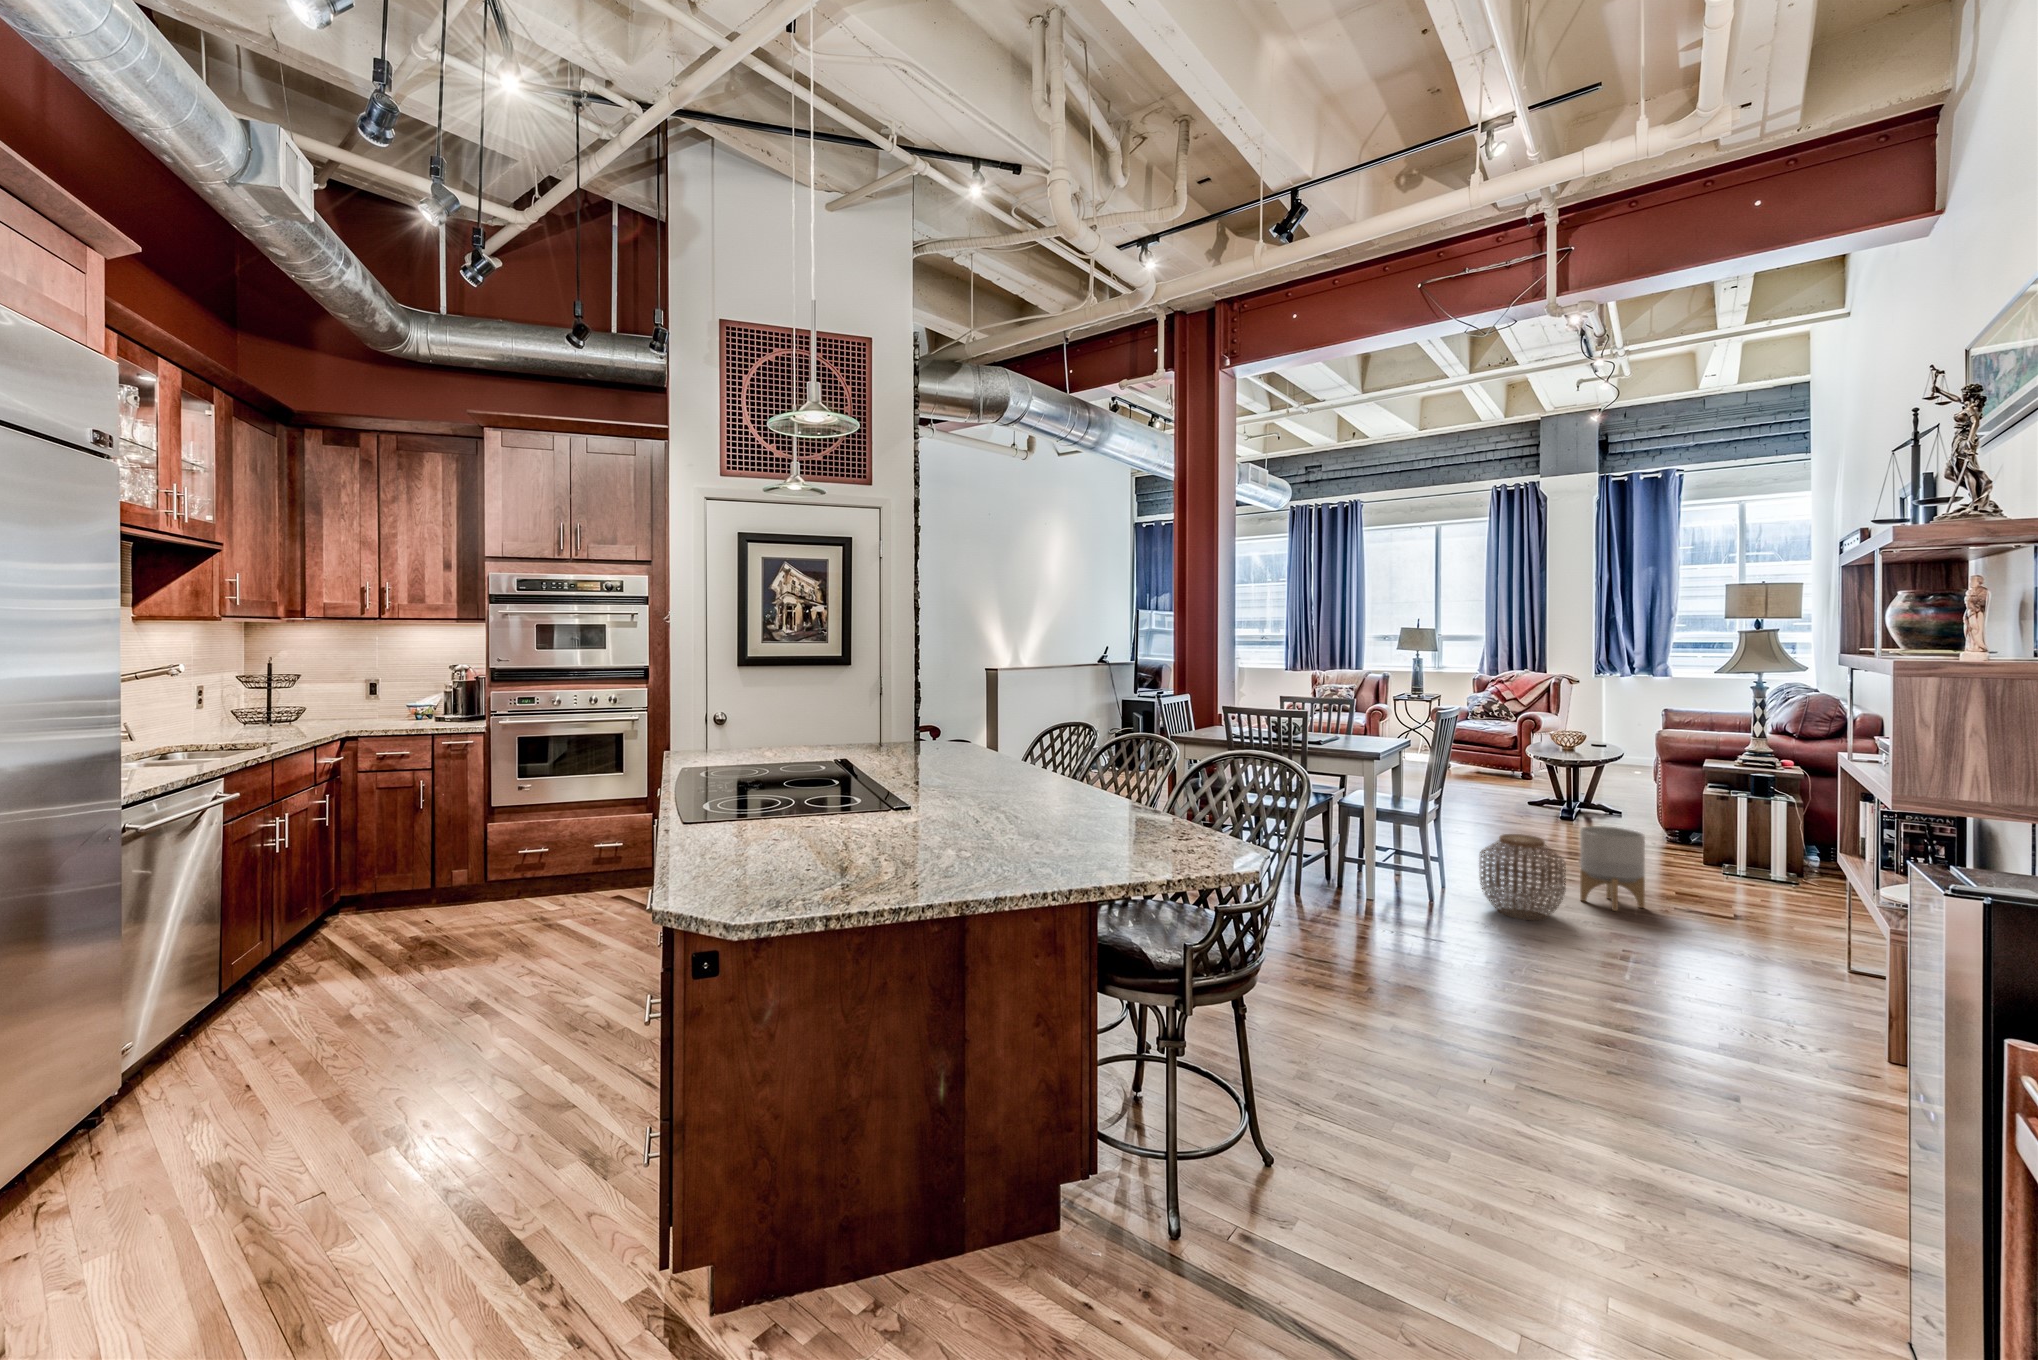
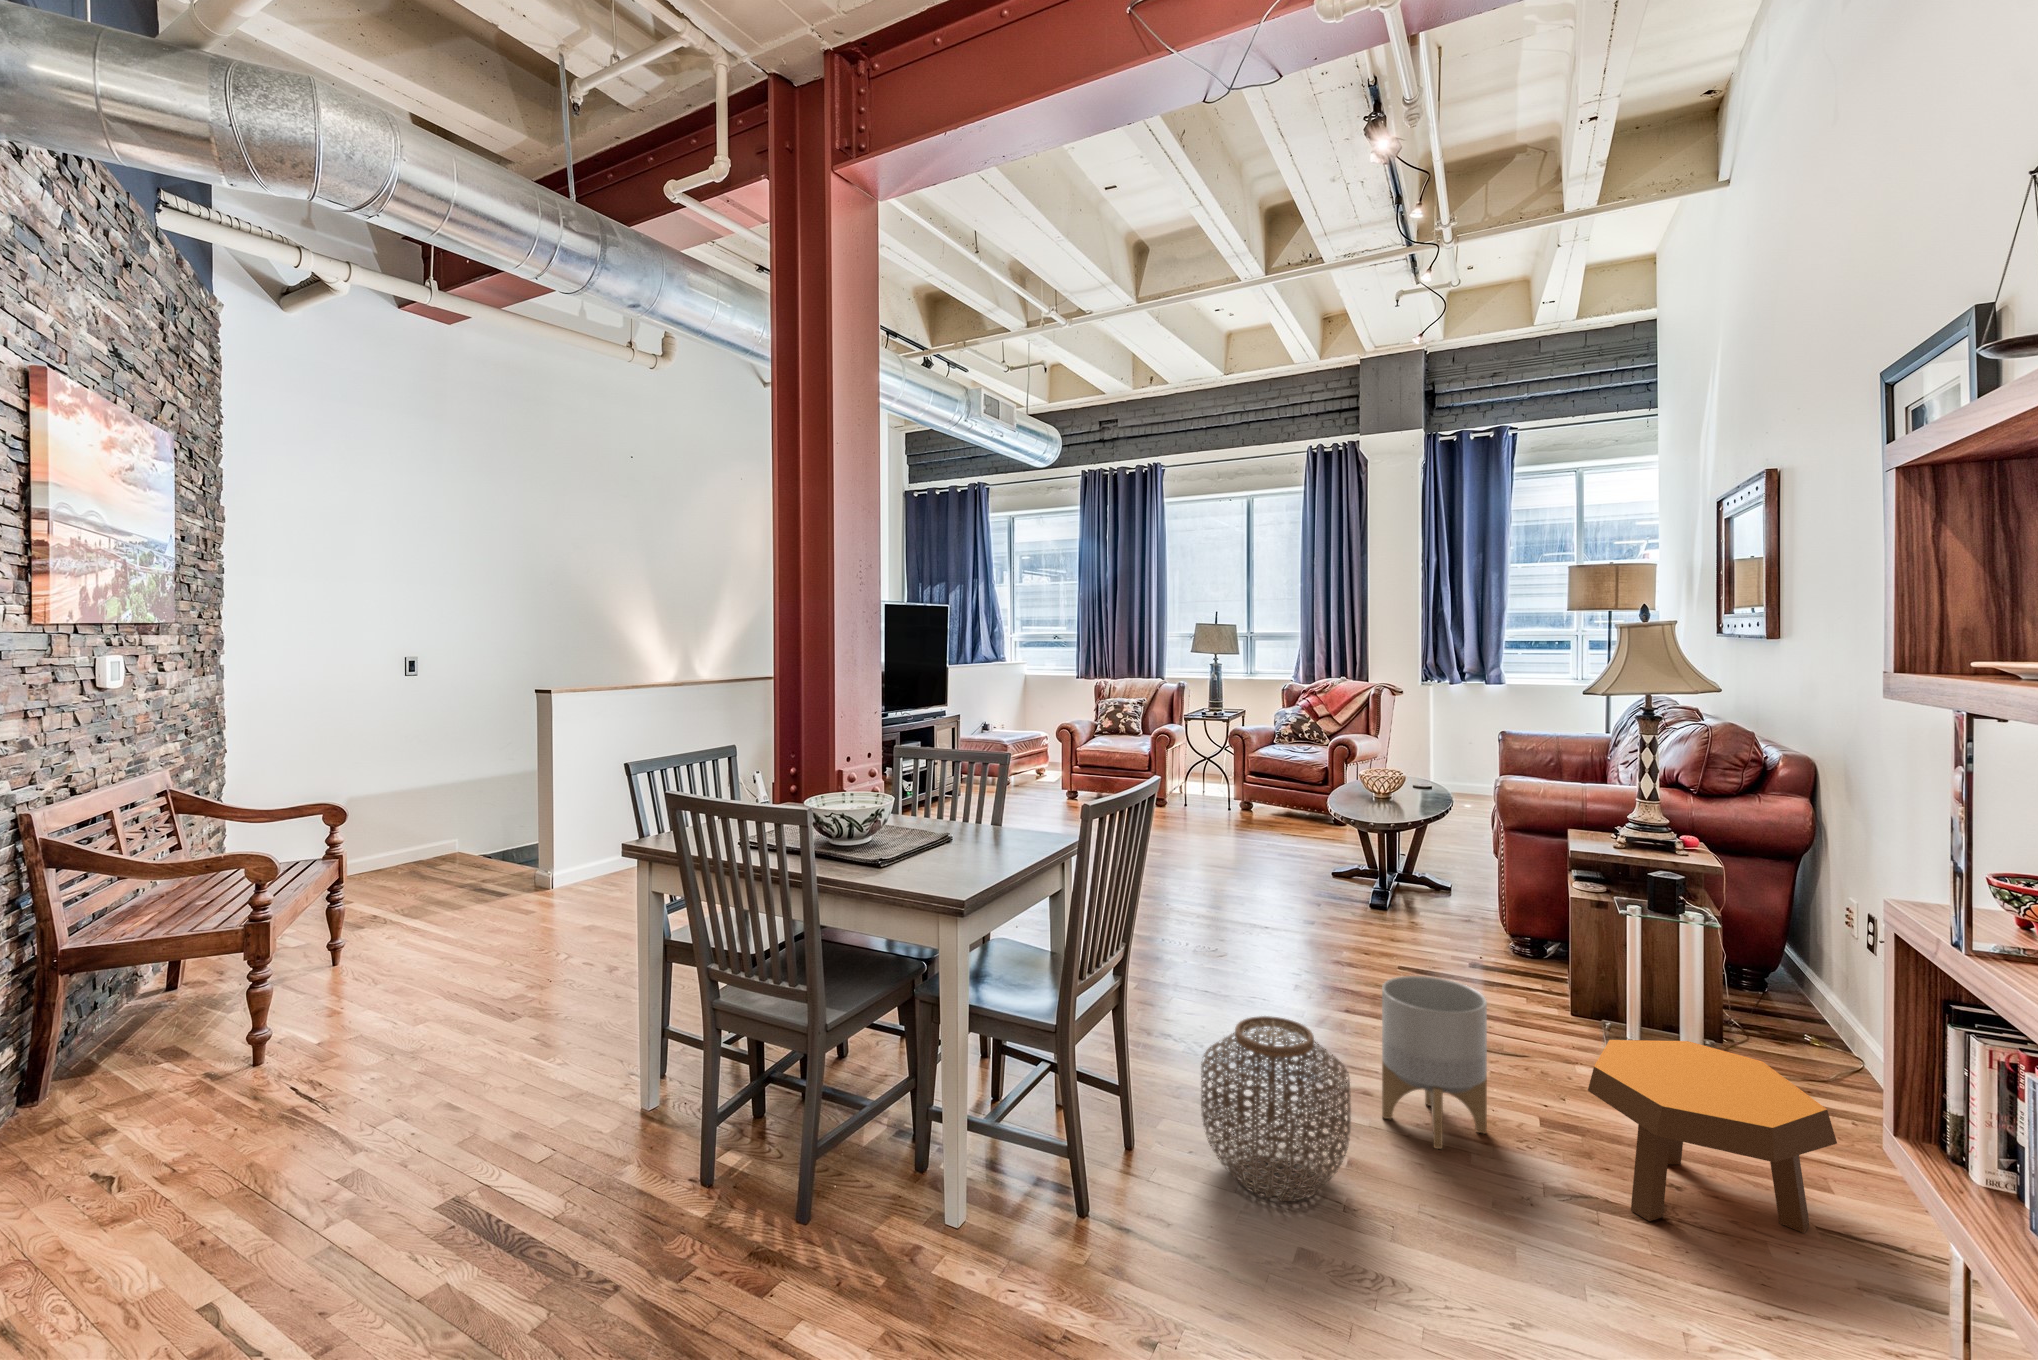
footstool: none [1704,857,1844,943] -> present [1588,1040,1837,1233]

